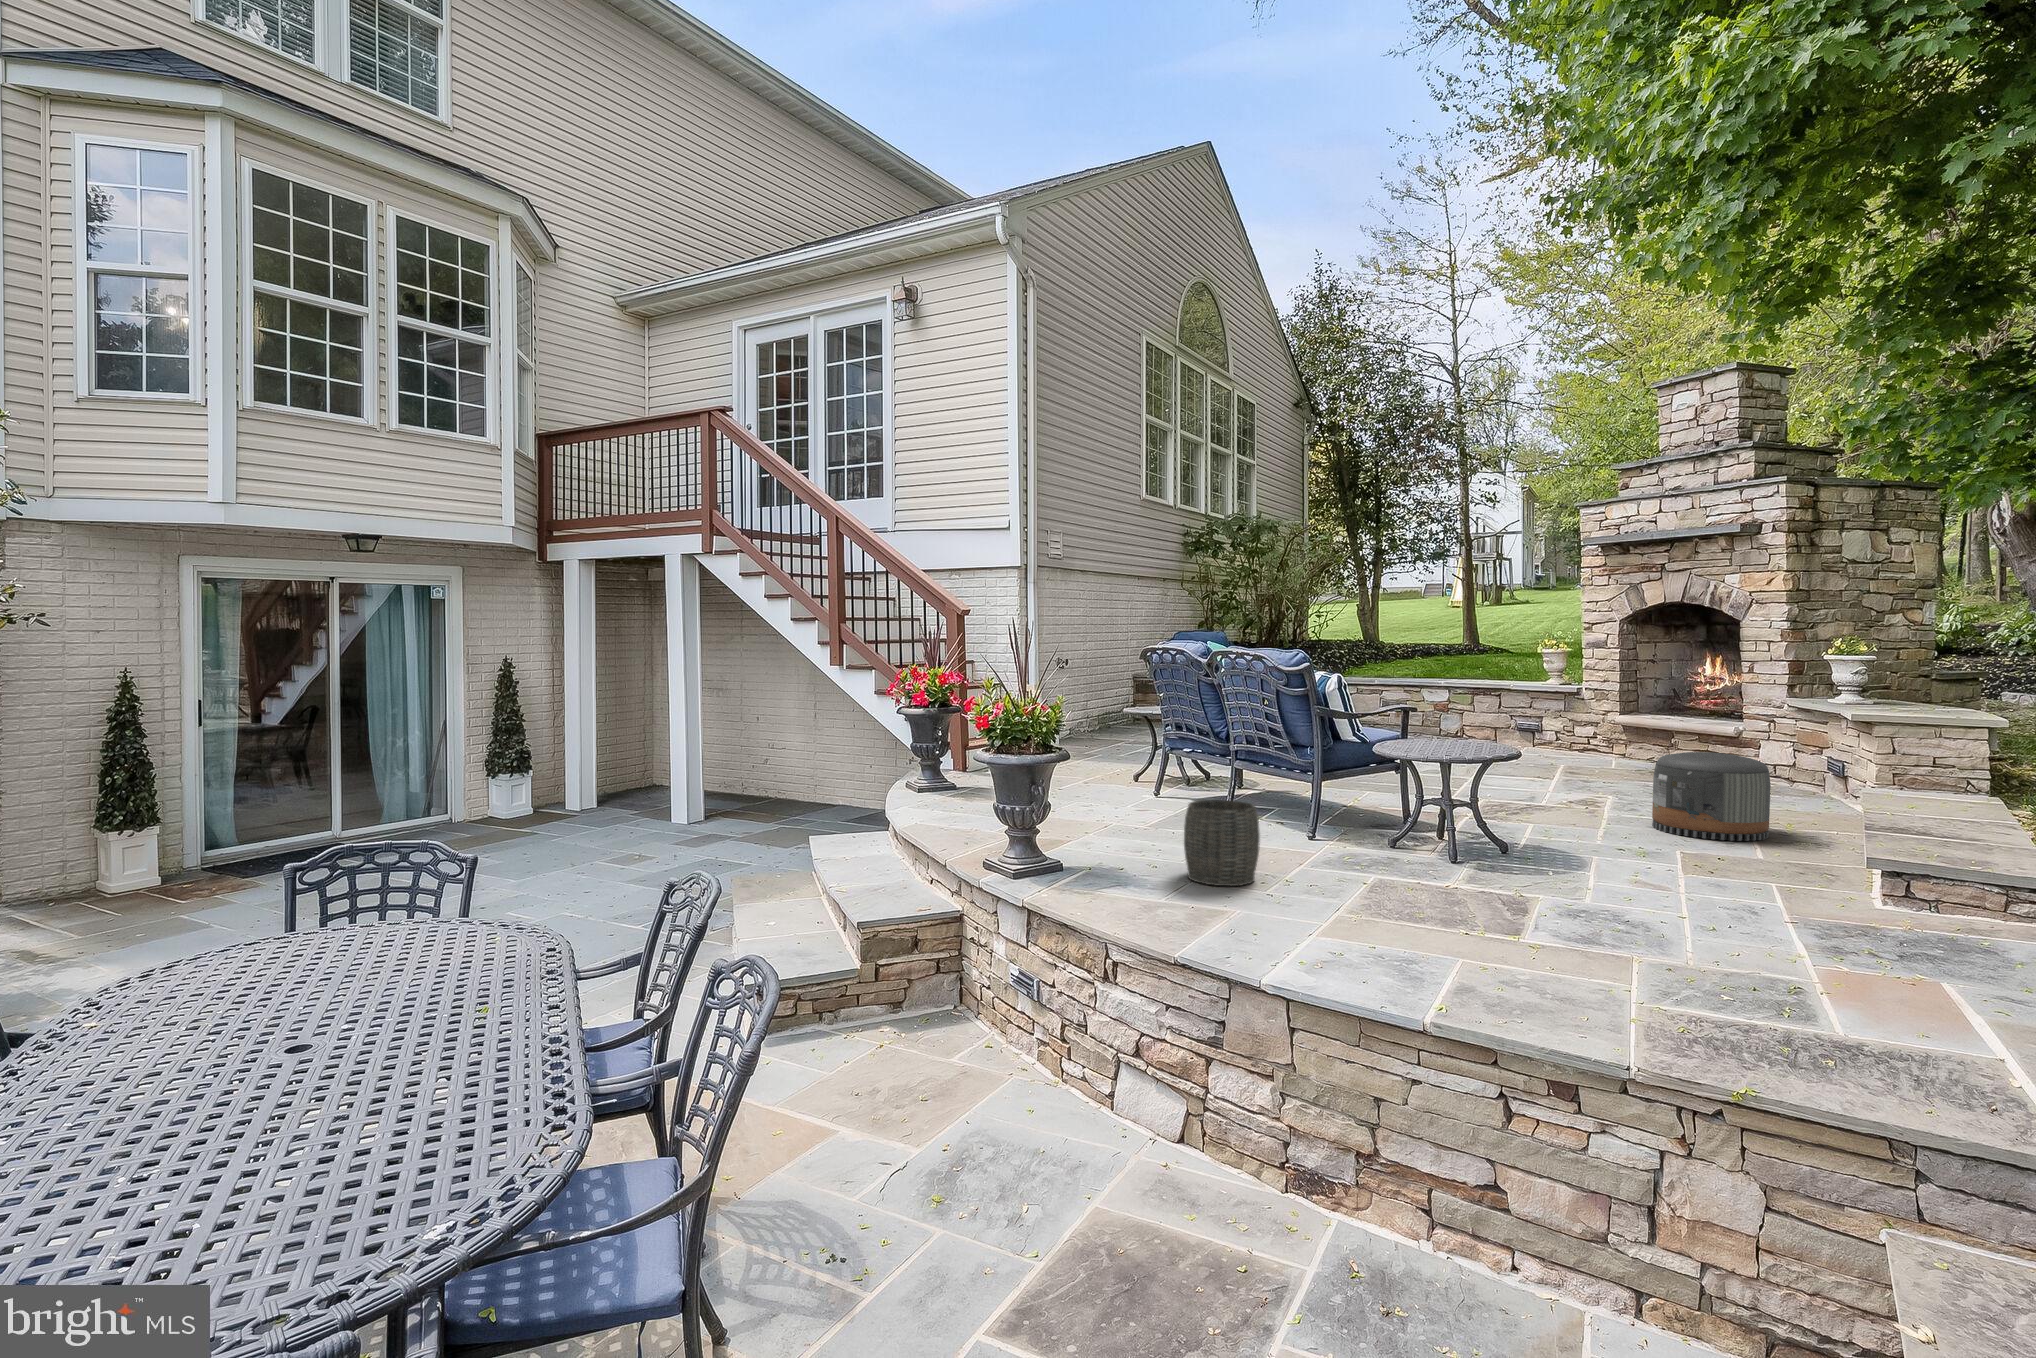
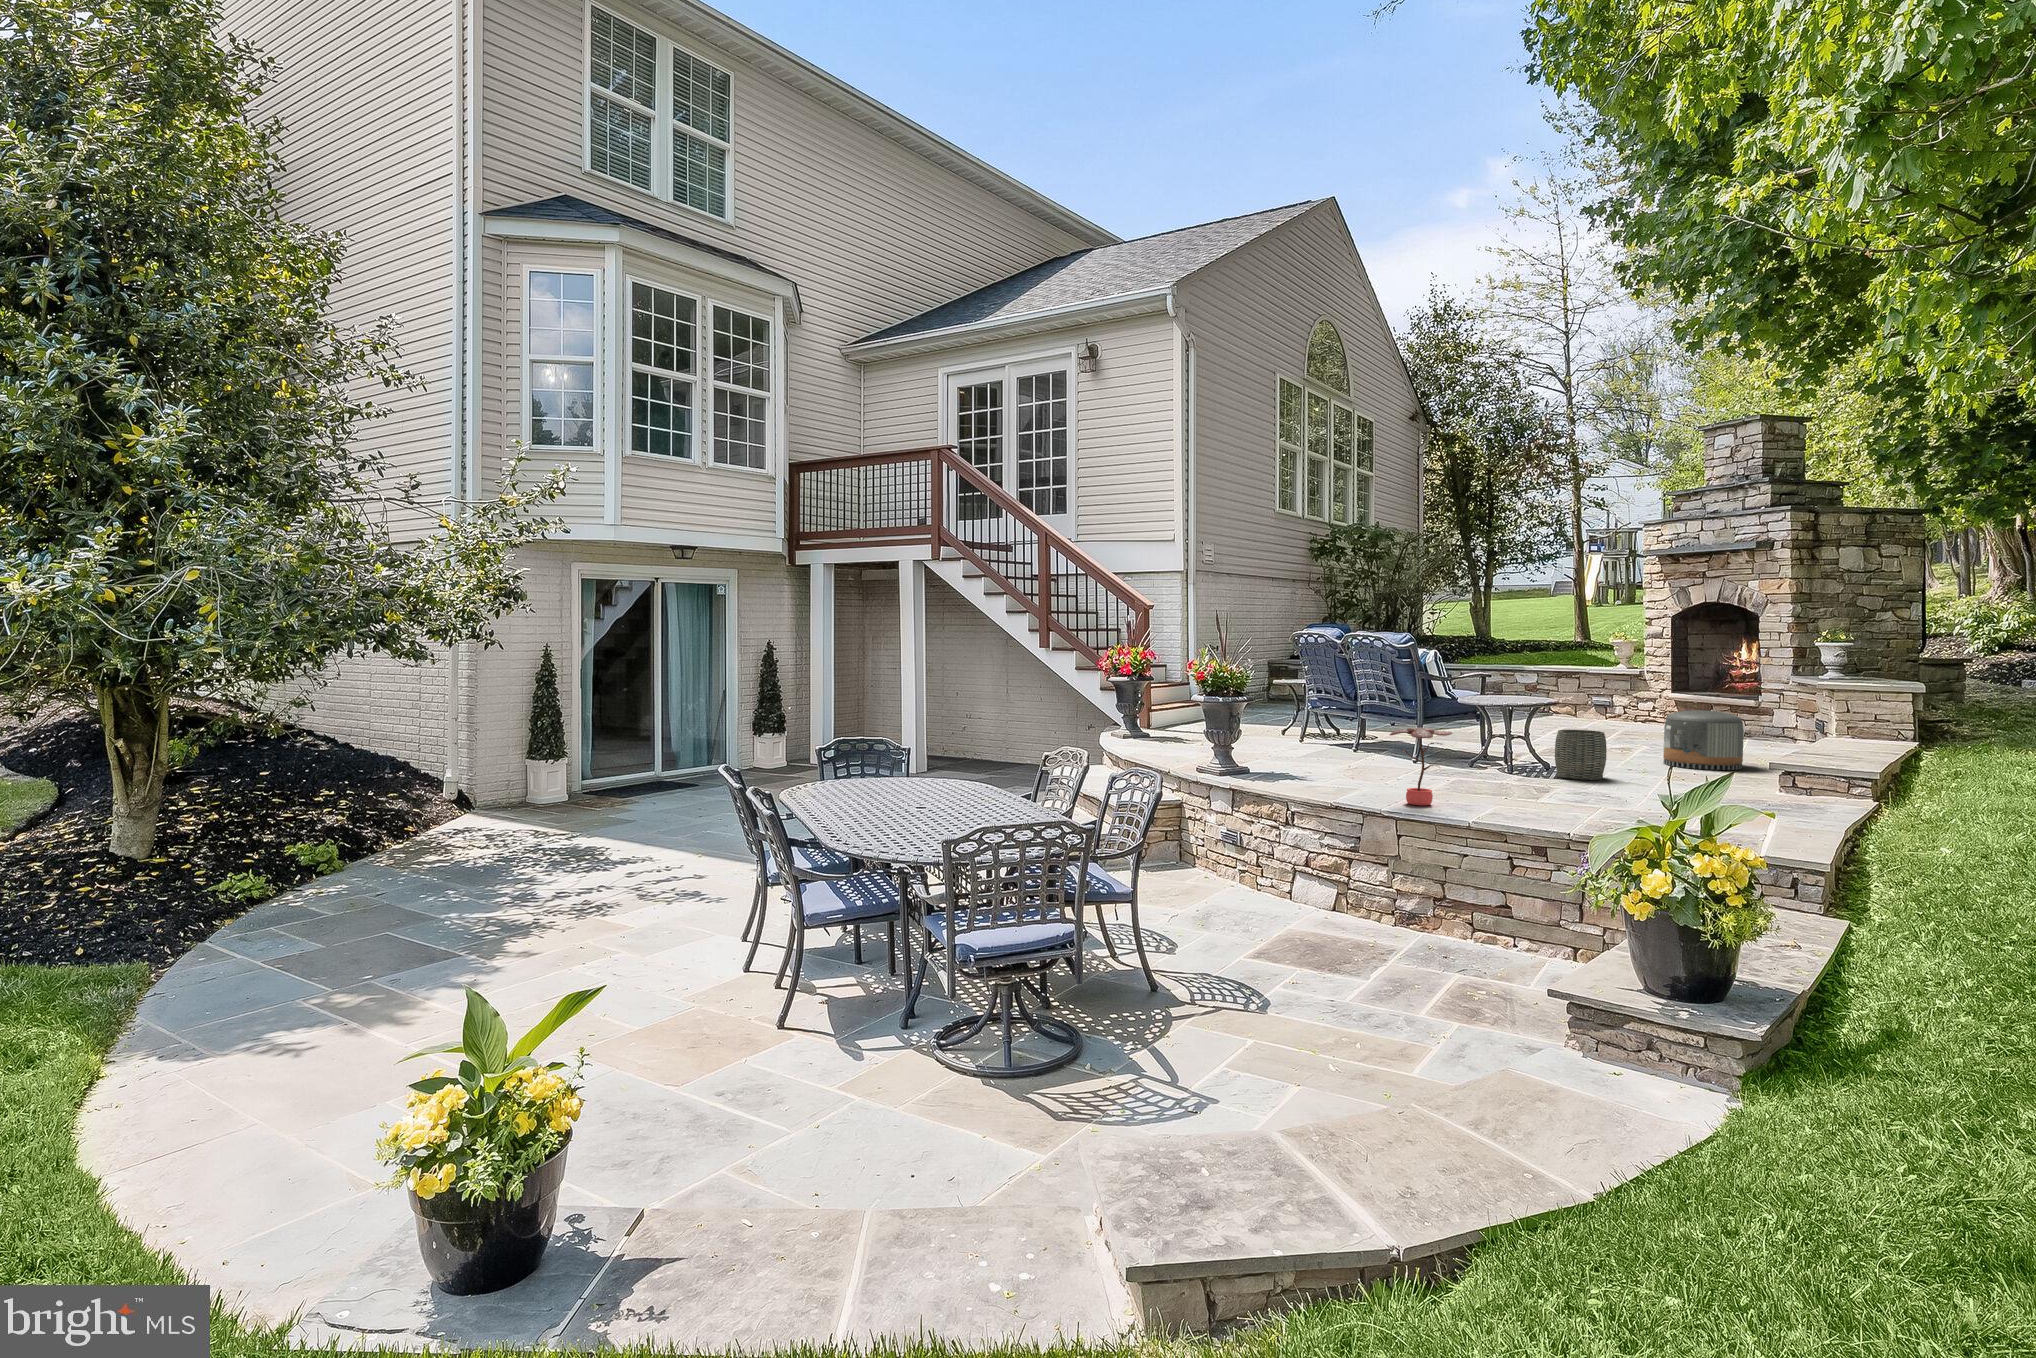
woven basket: present [1184,800,1260,886] -> present [1555,730,1607,780]
potted plant: none [1274,817,1384,959] -> present [1390,728,1452,806]

